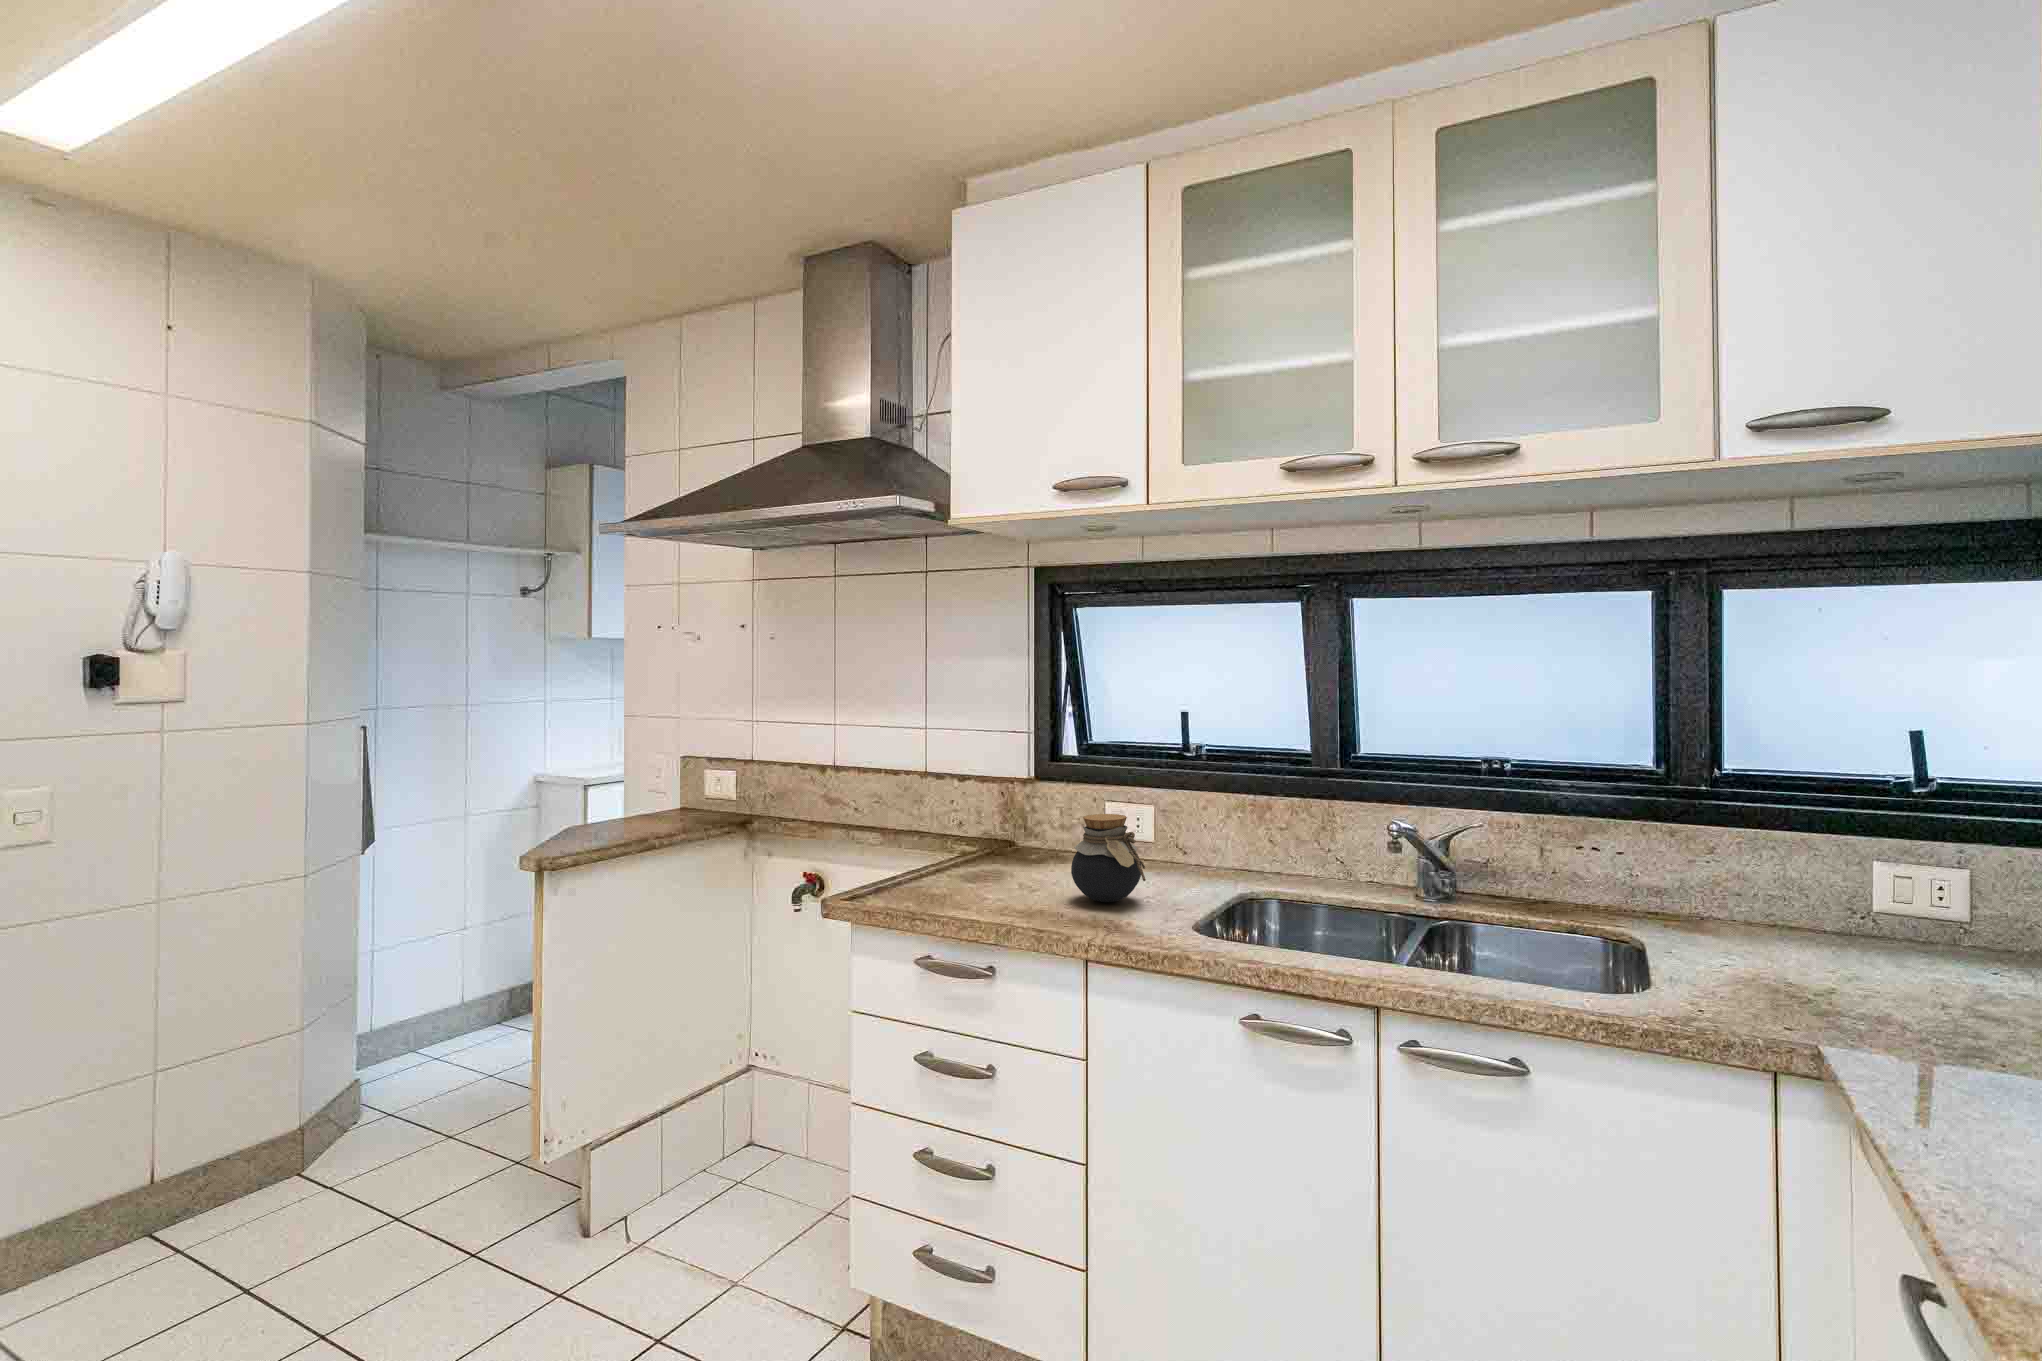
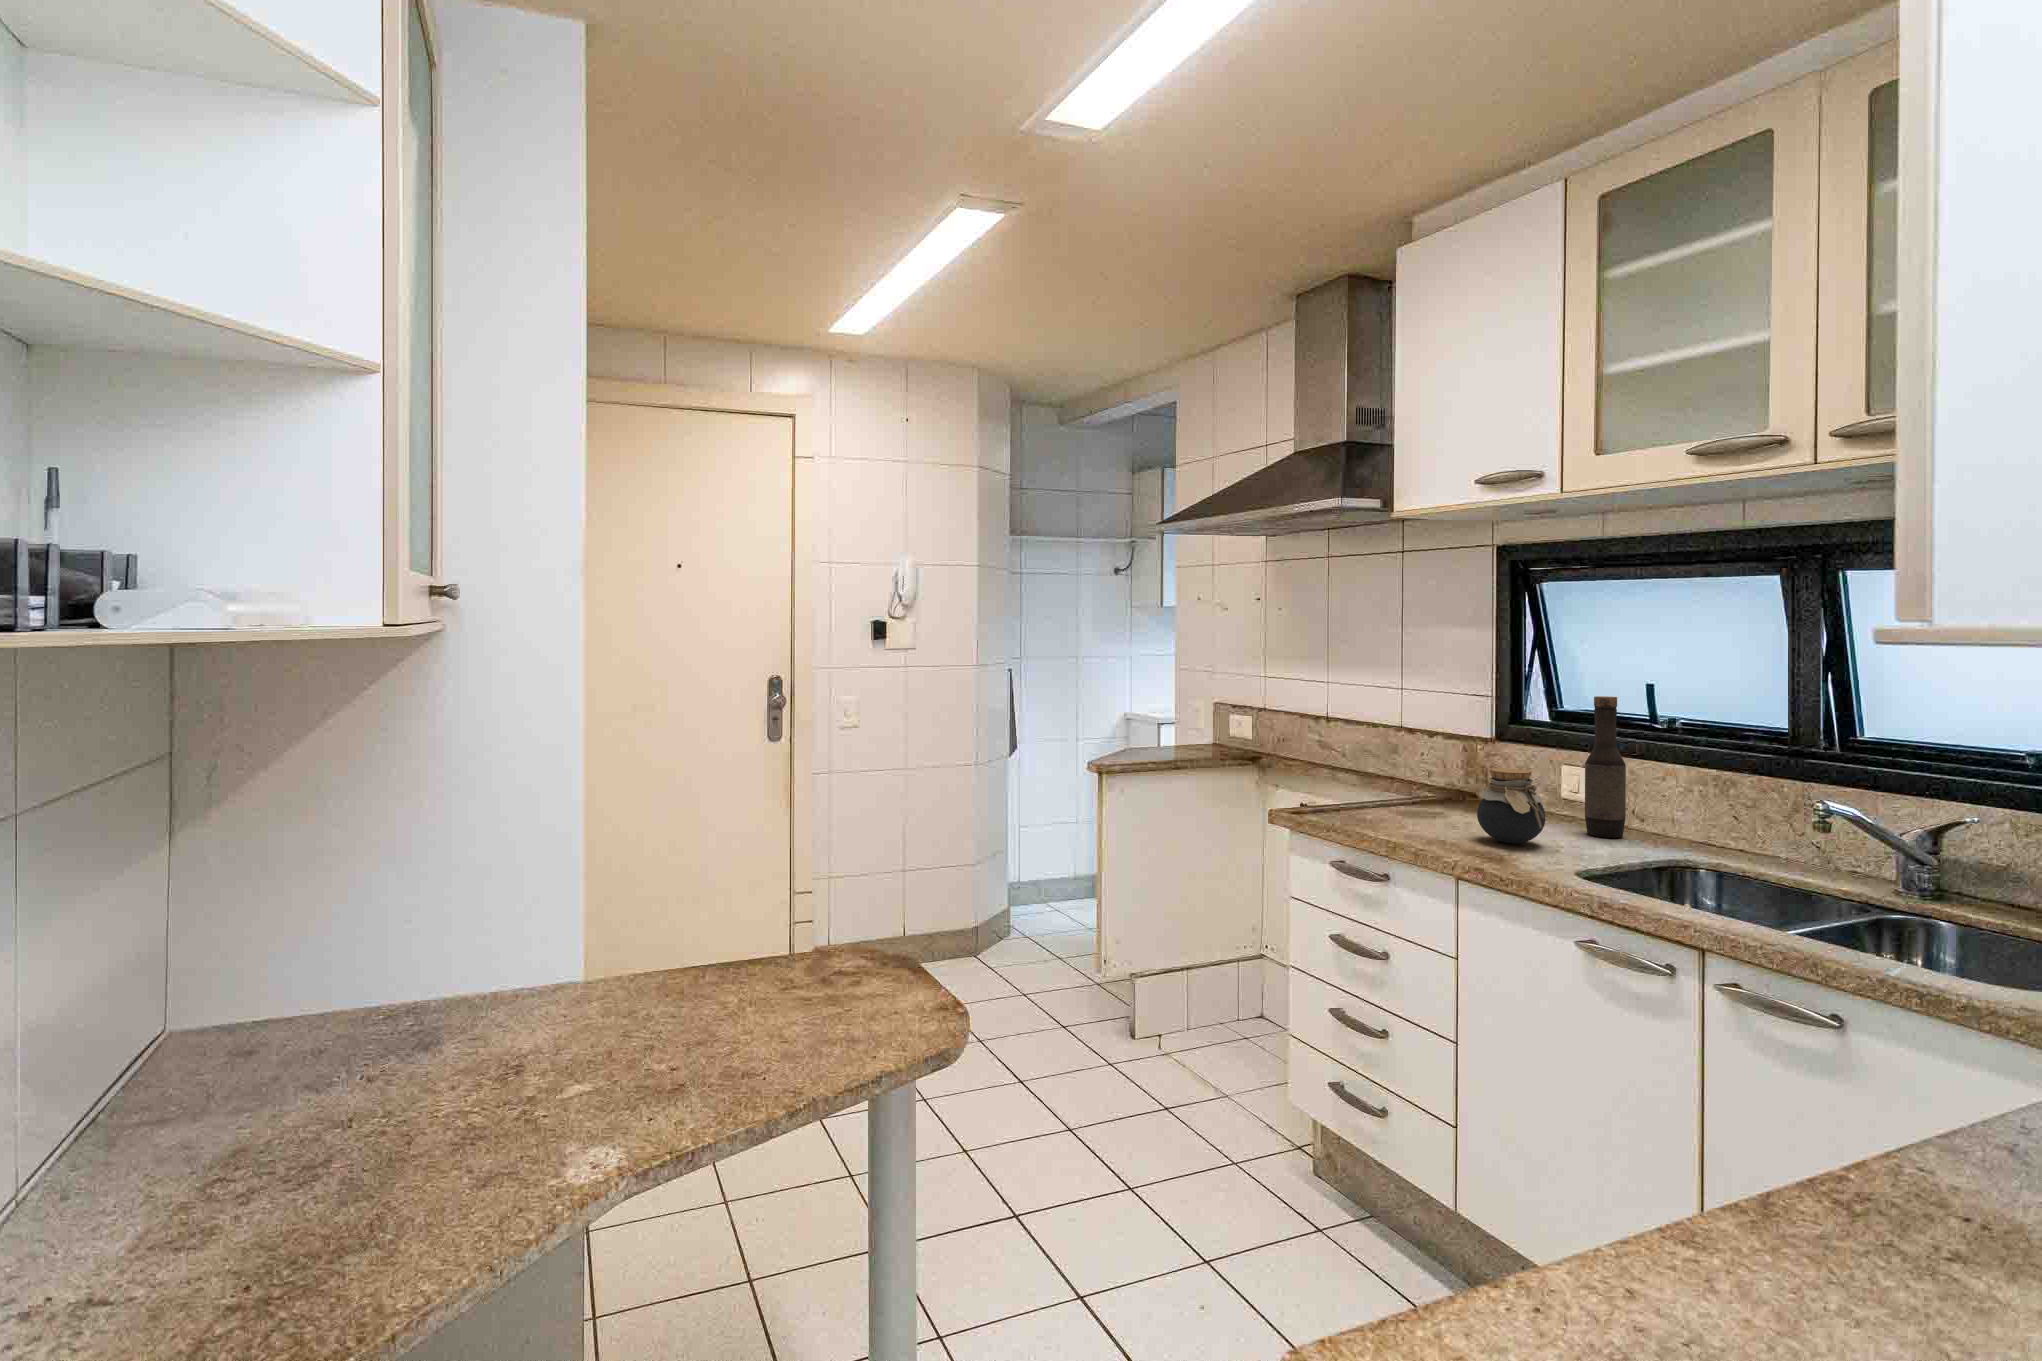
bottle: none [1149,726,1187,877] -> present [1585,696,1626,838]

